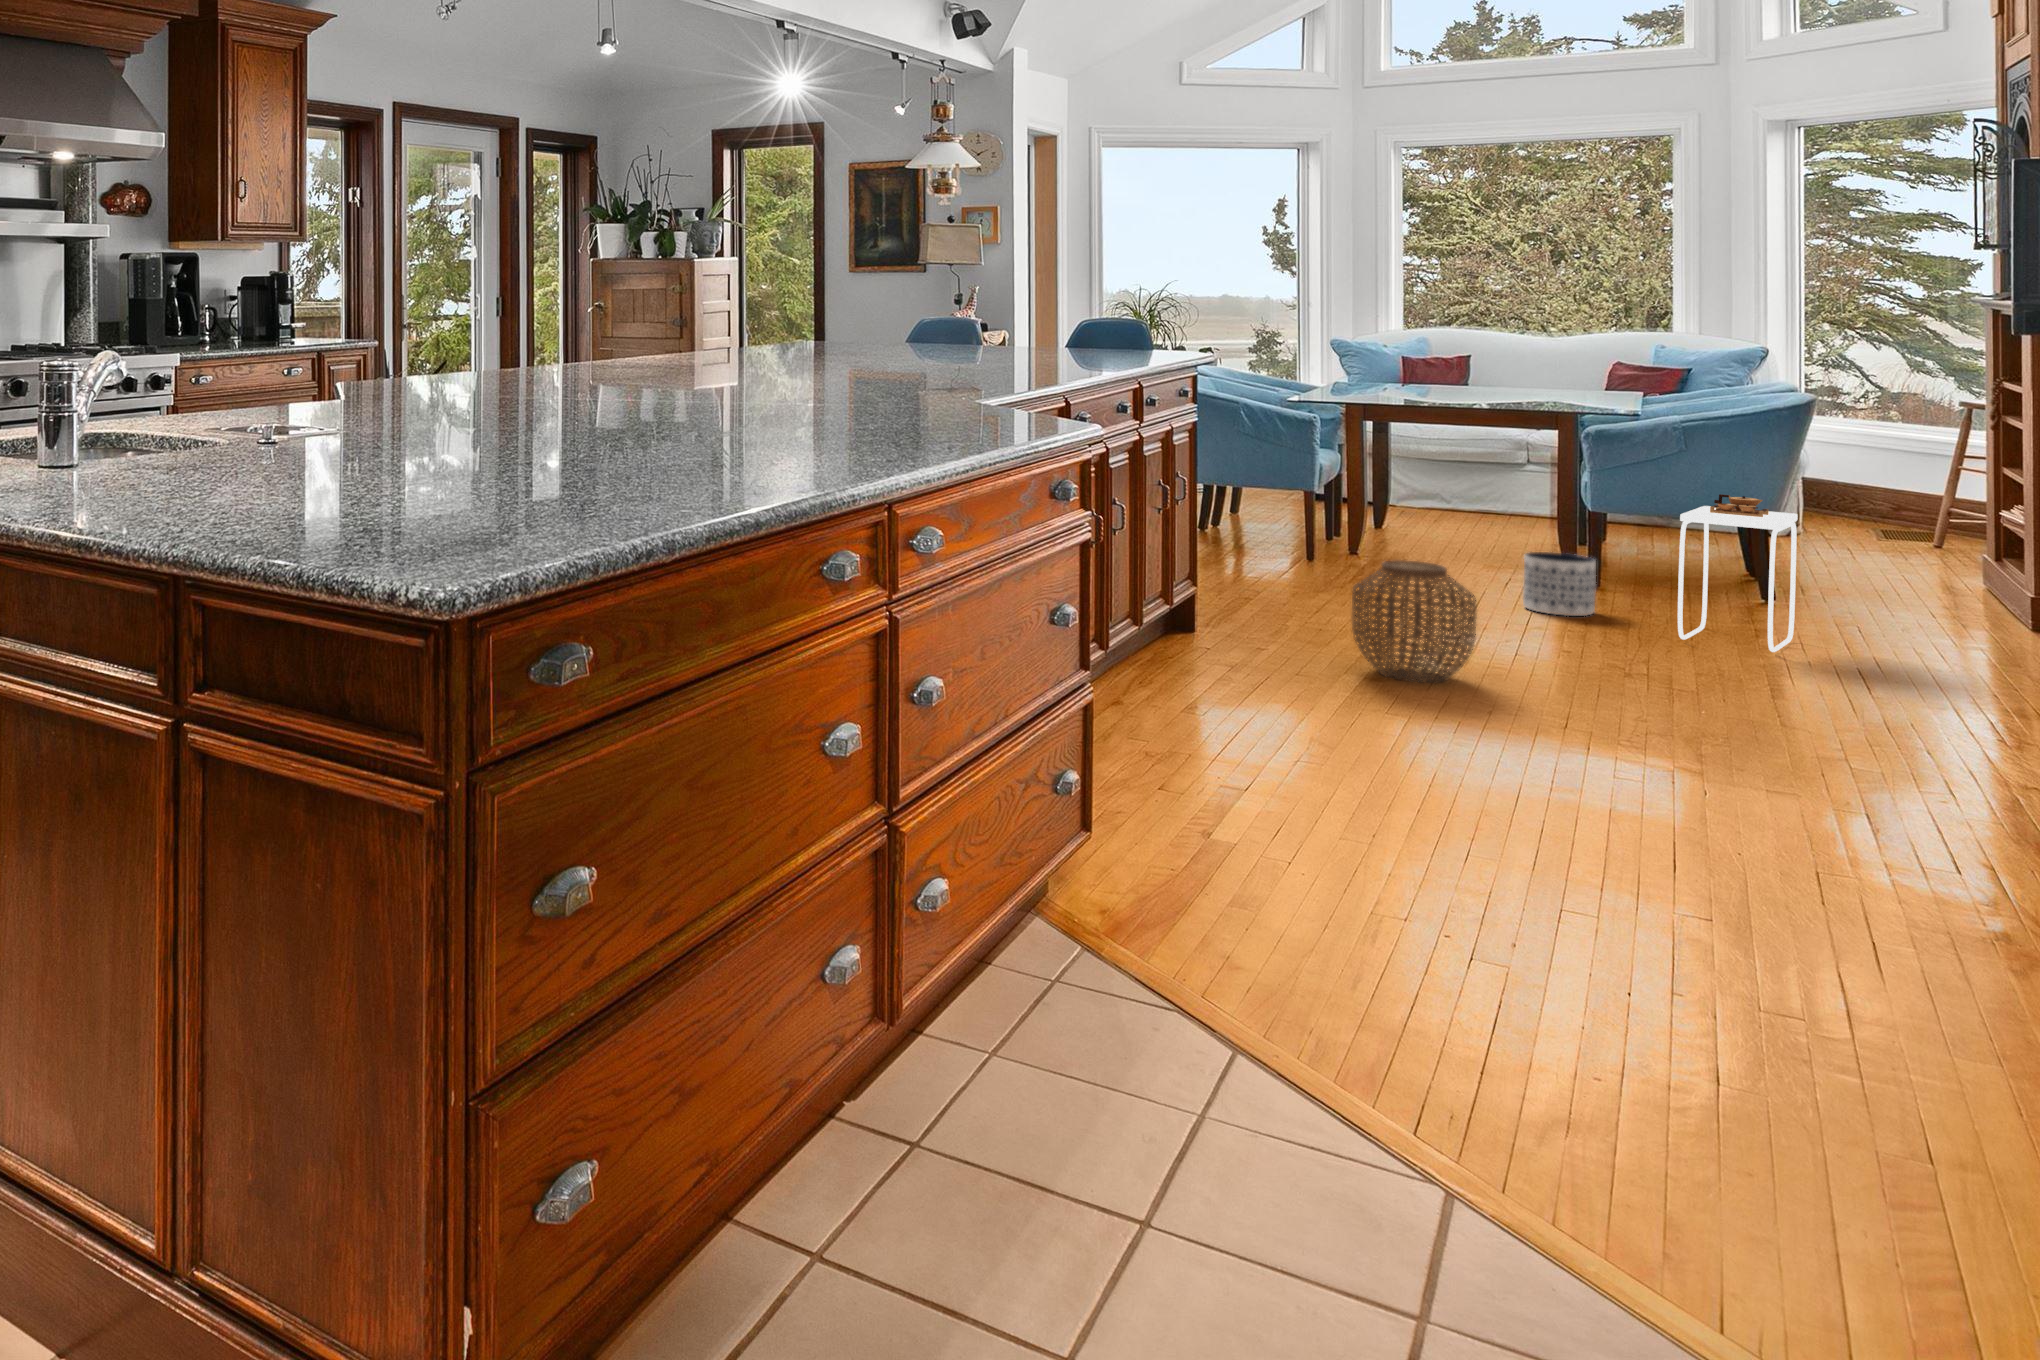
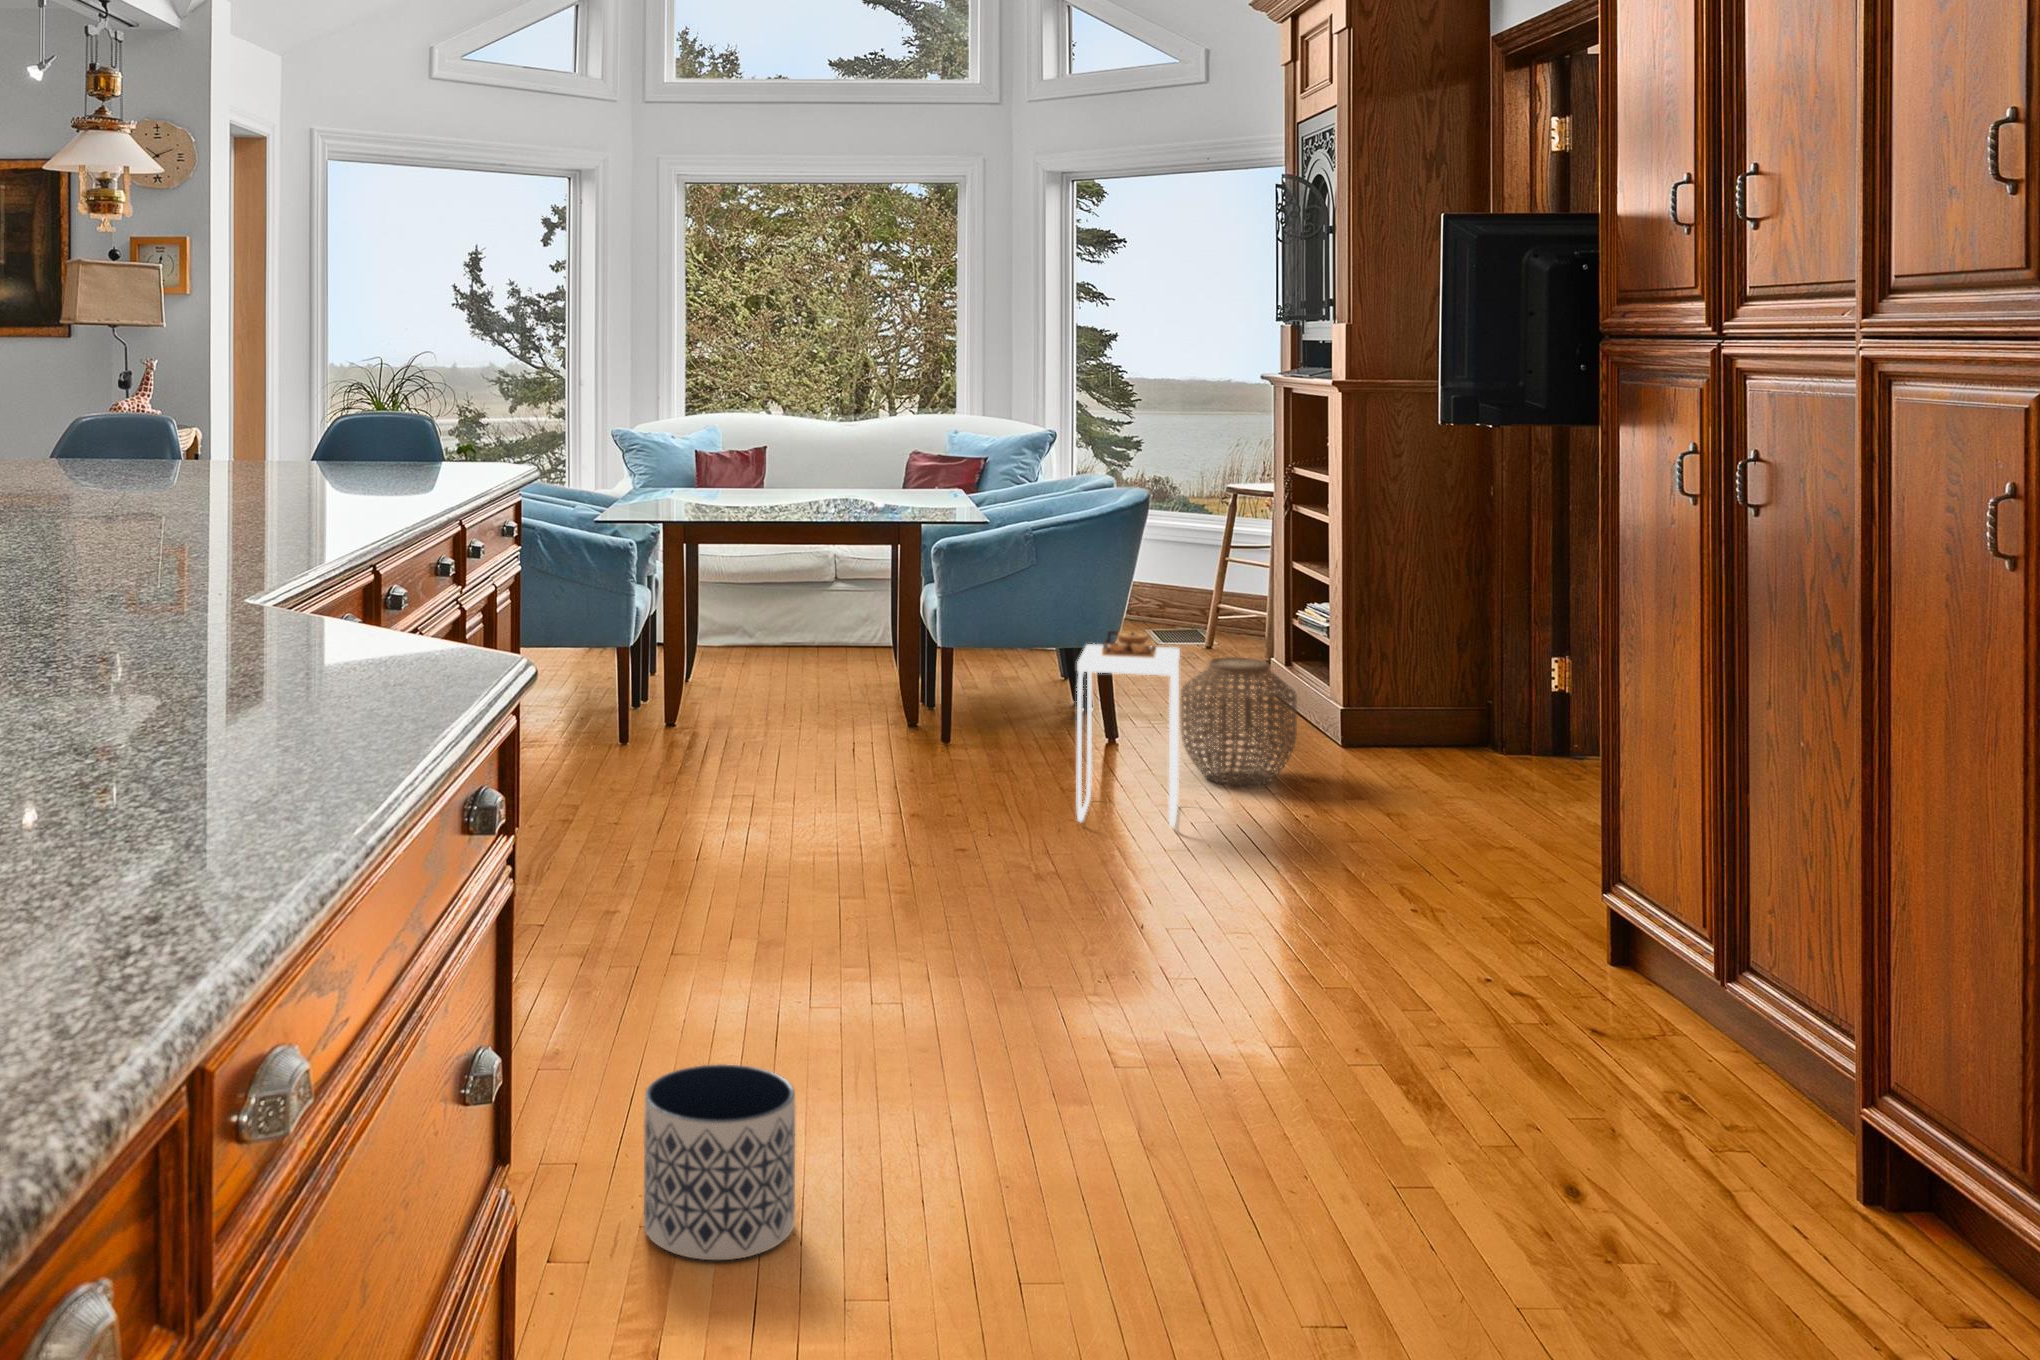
planter: present [1523,552,1596,616] -> present [644,1064,795,1260]
woven basket: present [1352,560,1477,682] -> present [1181,657,1297,786]

